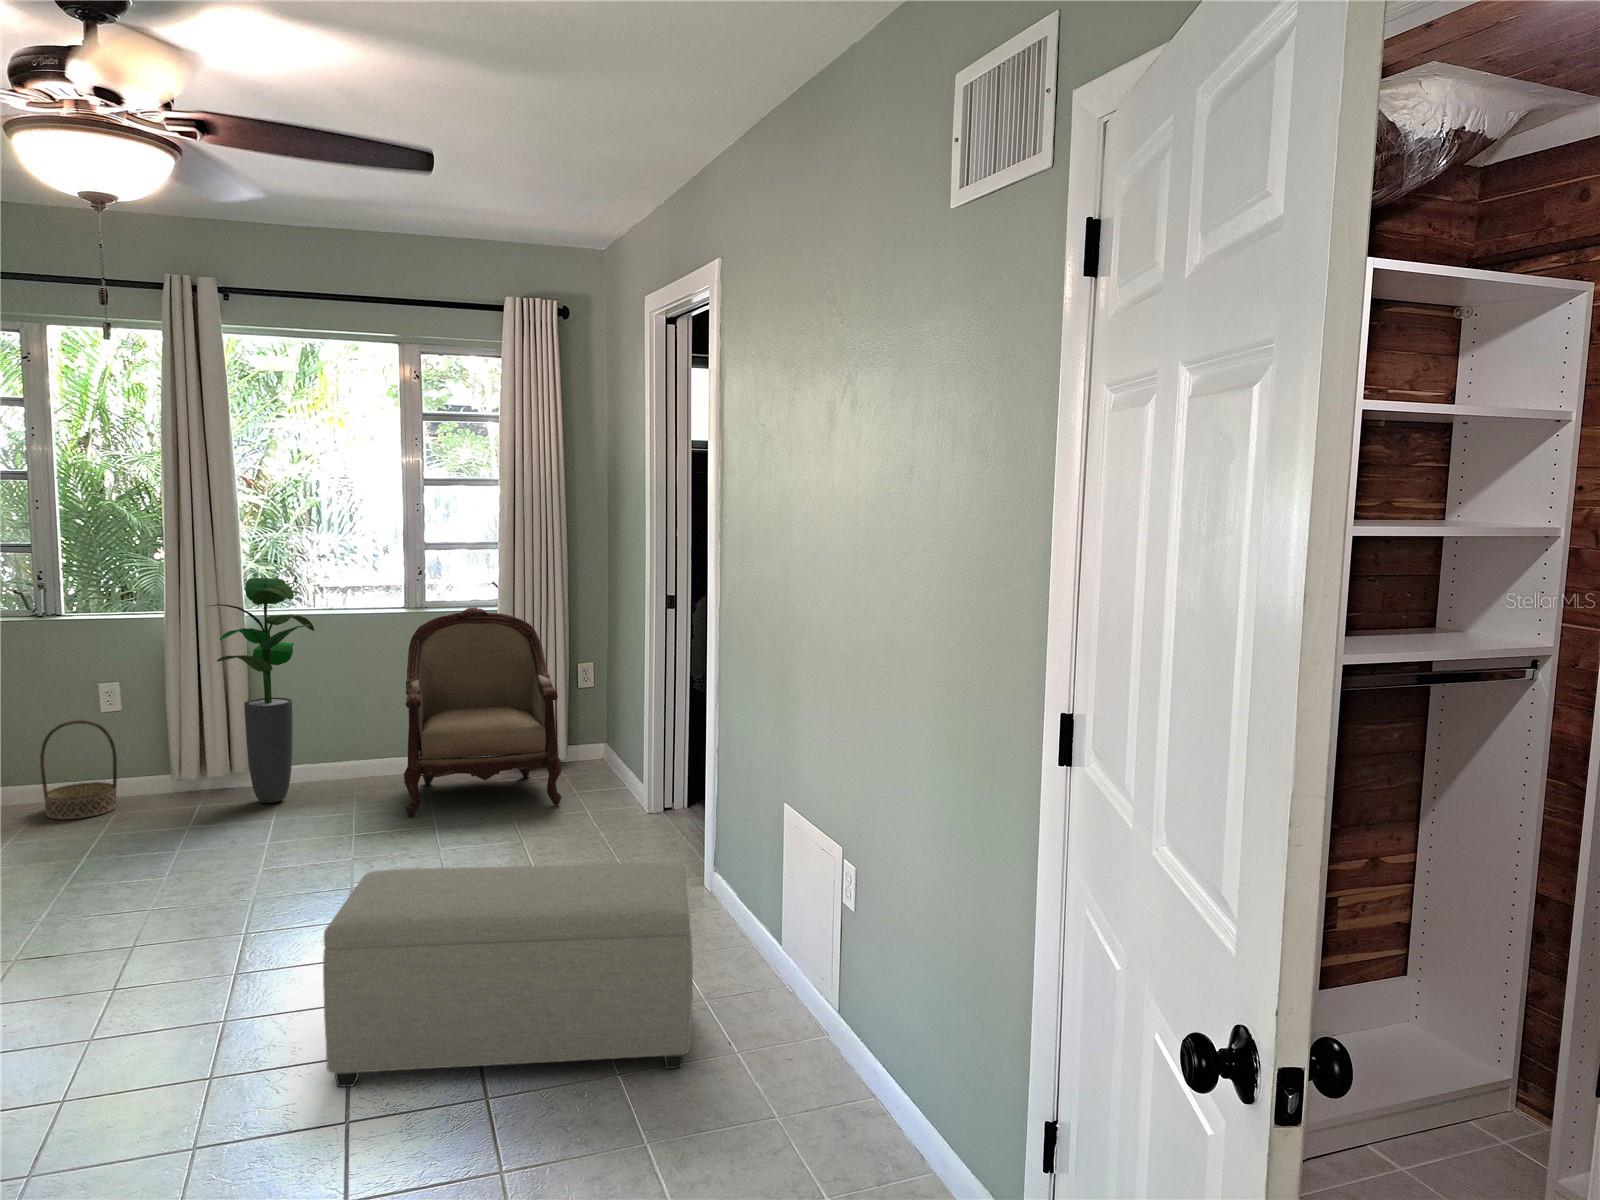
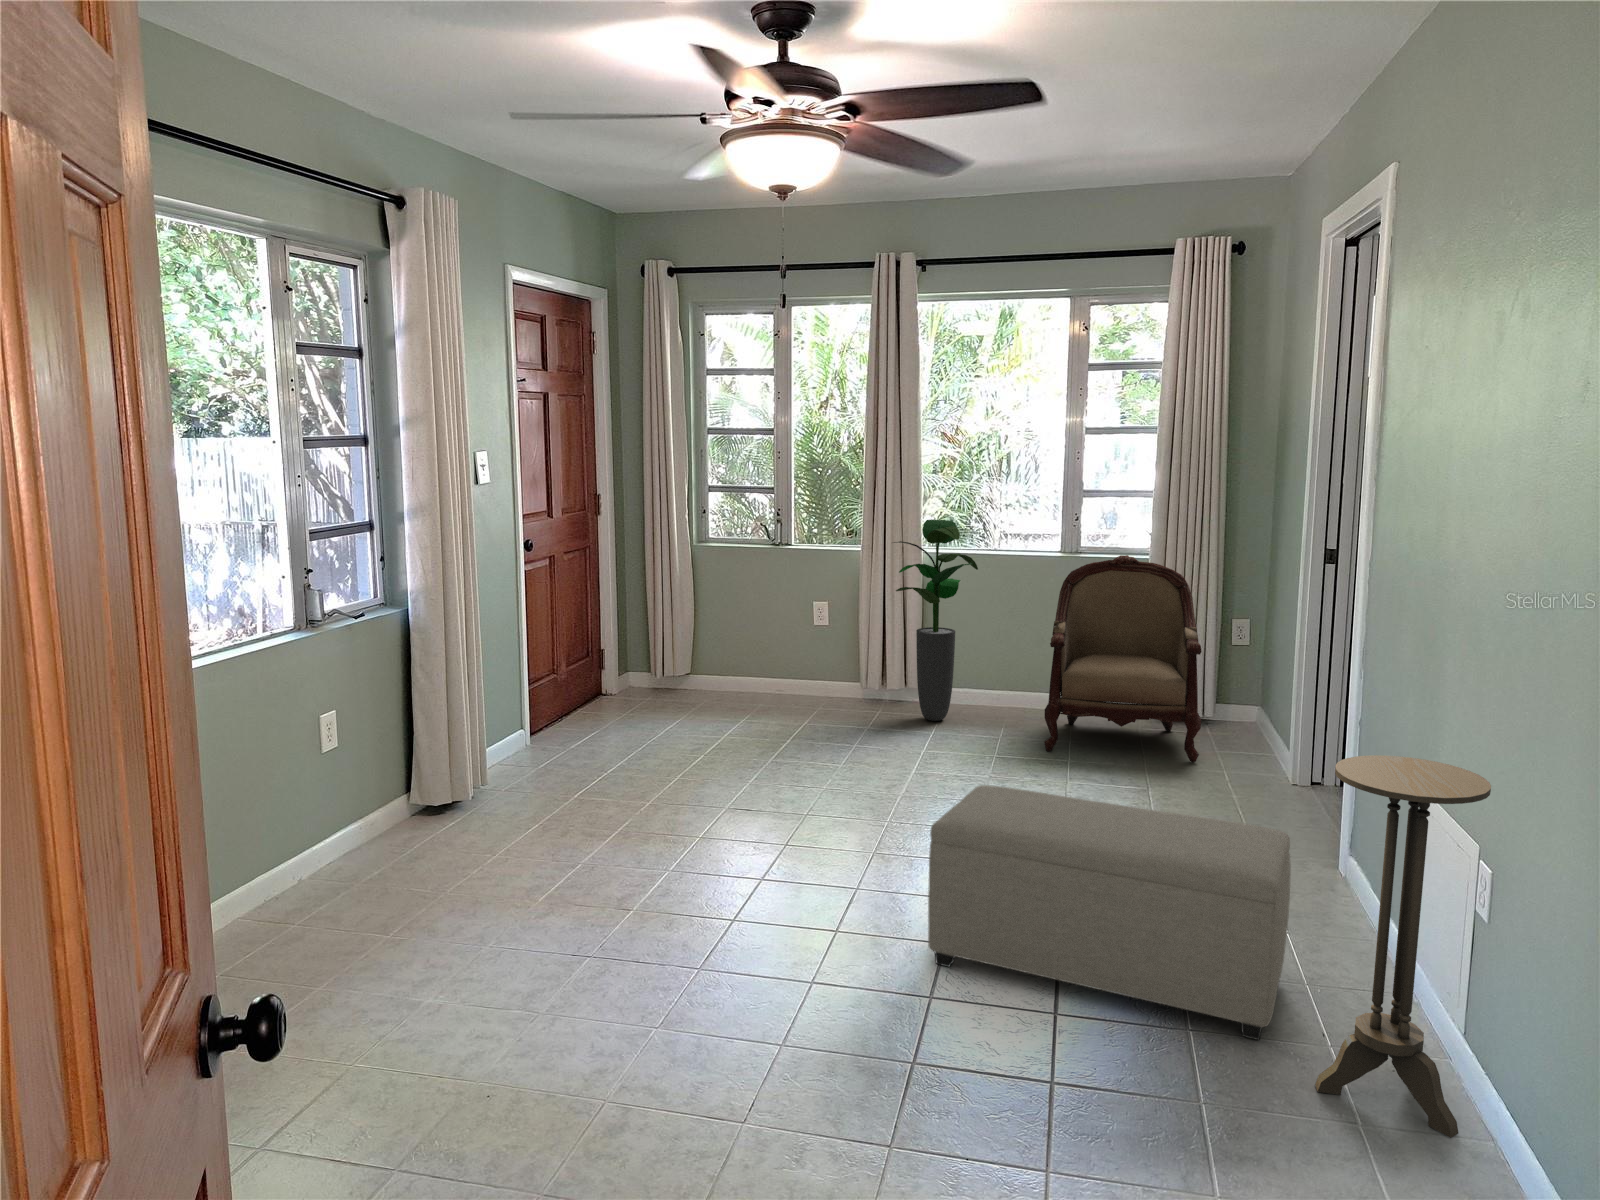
basket: present [40,720,117,820] -> none [769,632,821,712]
side table: none [737,779,858,1107] -> present [1315,755,1491,1138]

